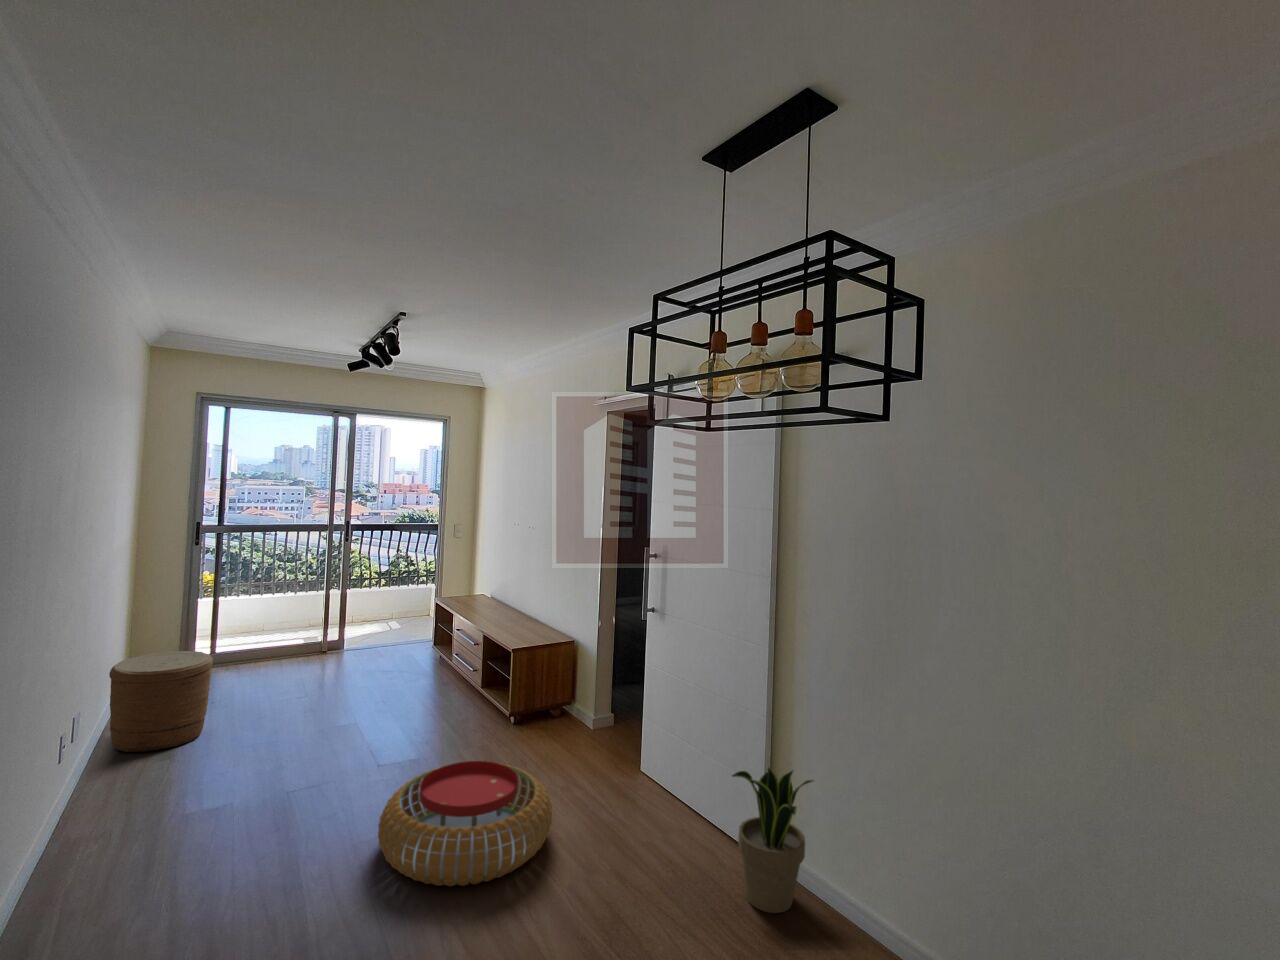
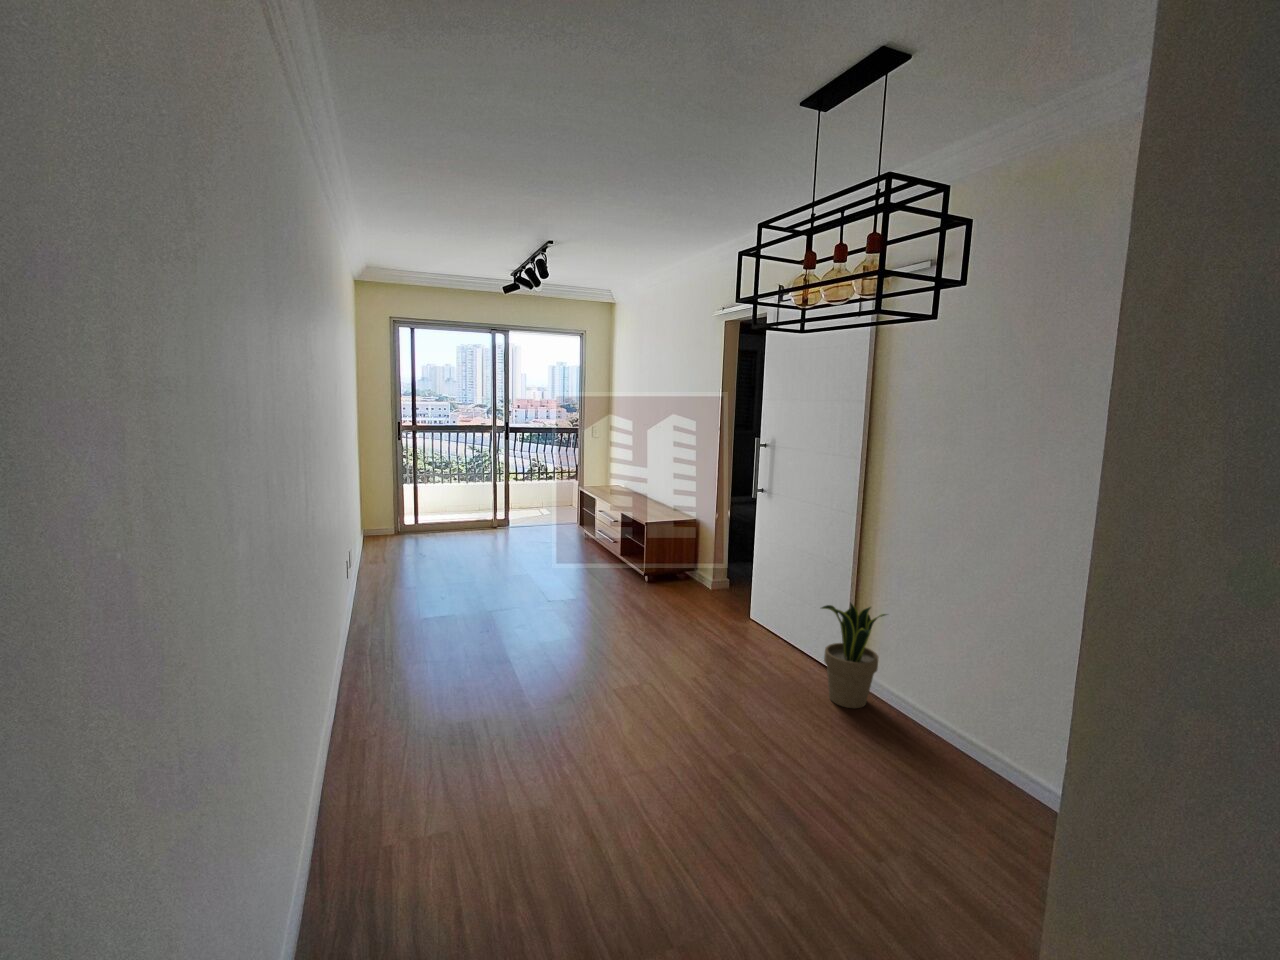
woven basket: present [109,651,213,752] -> none [360,517,425,585]
pouf: present [378,761,552,886] -> none [556,596,681,673]

